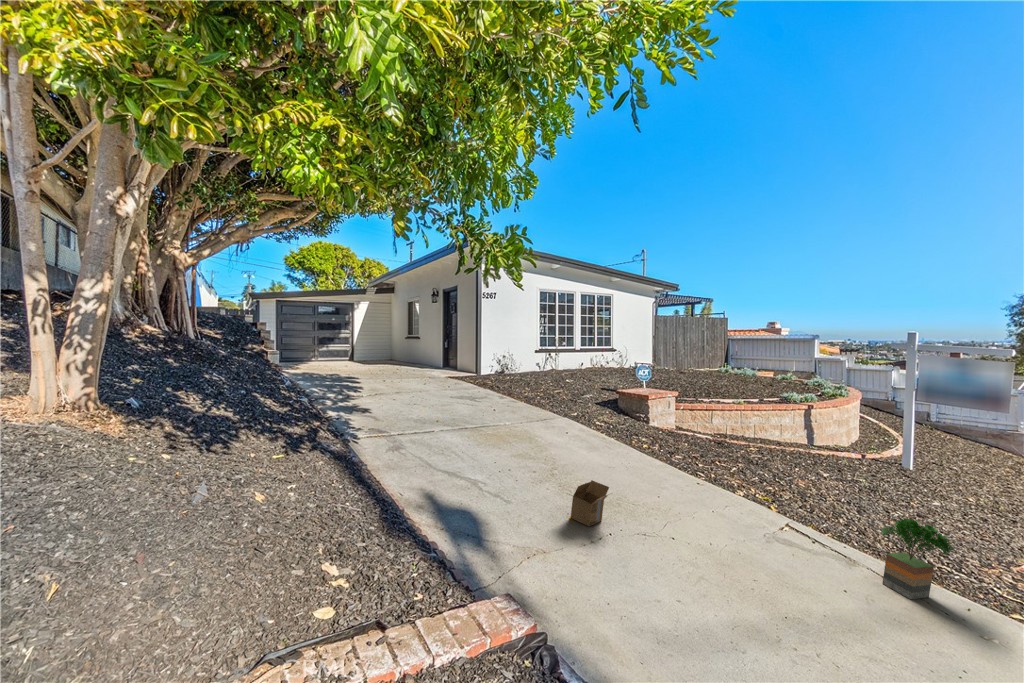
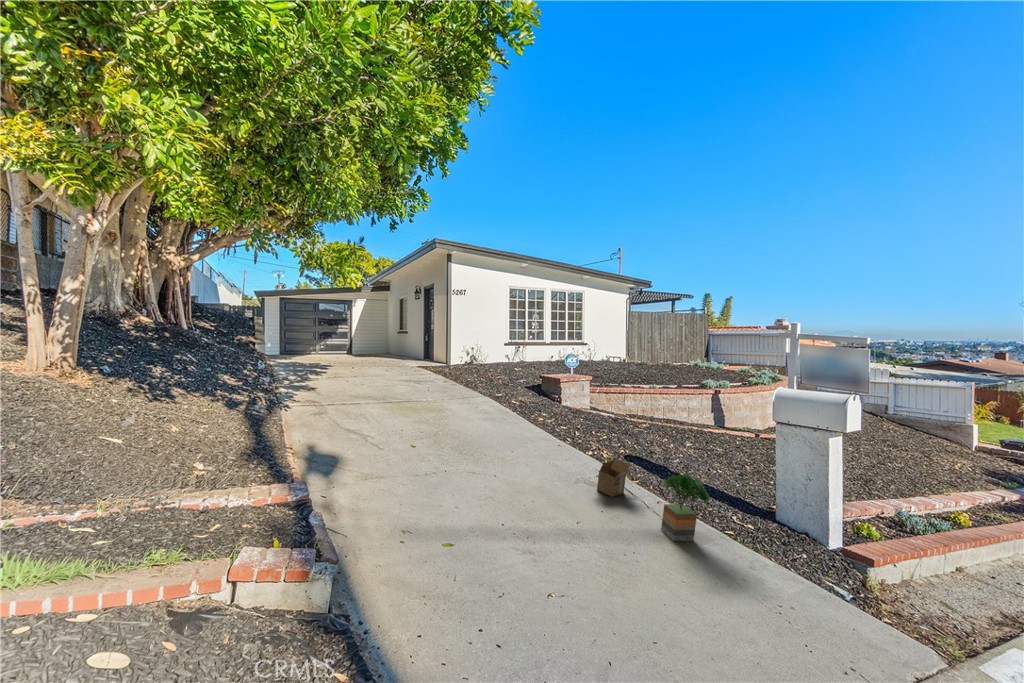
cardboard box: present [571,480,609,526] -> present [597,459,631,497]

